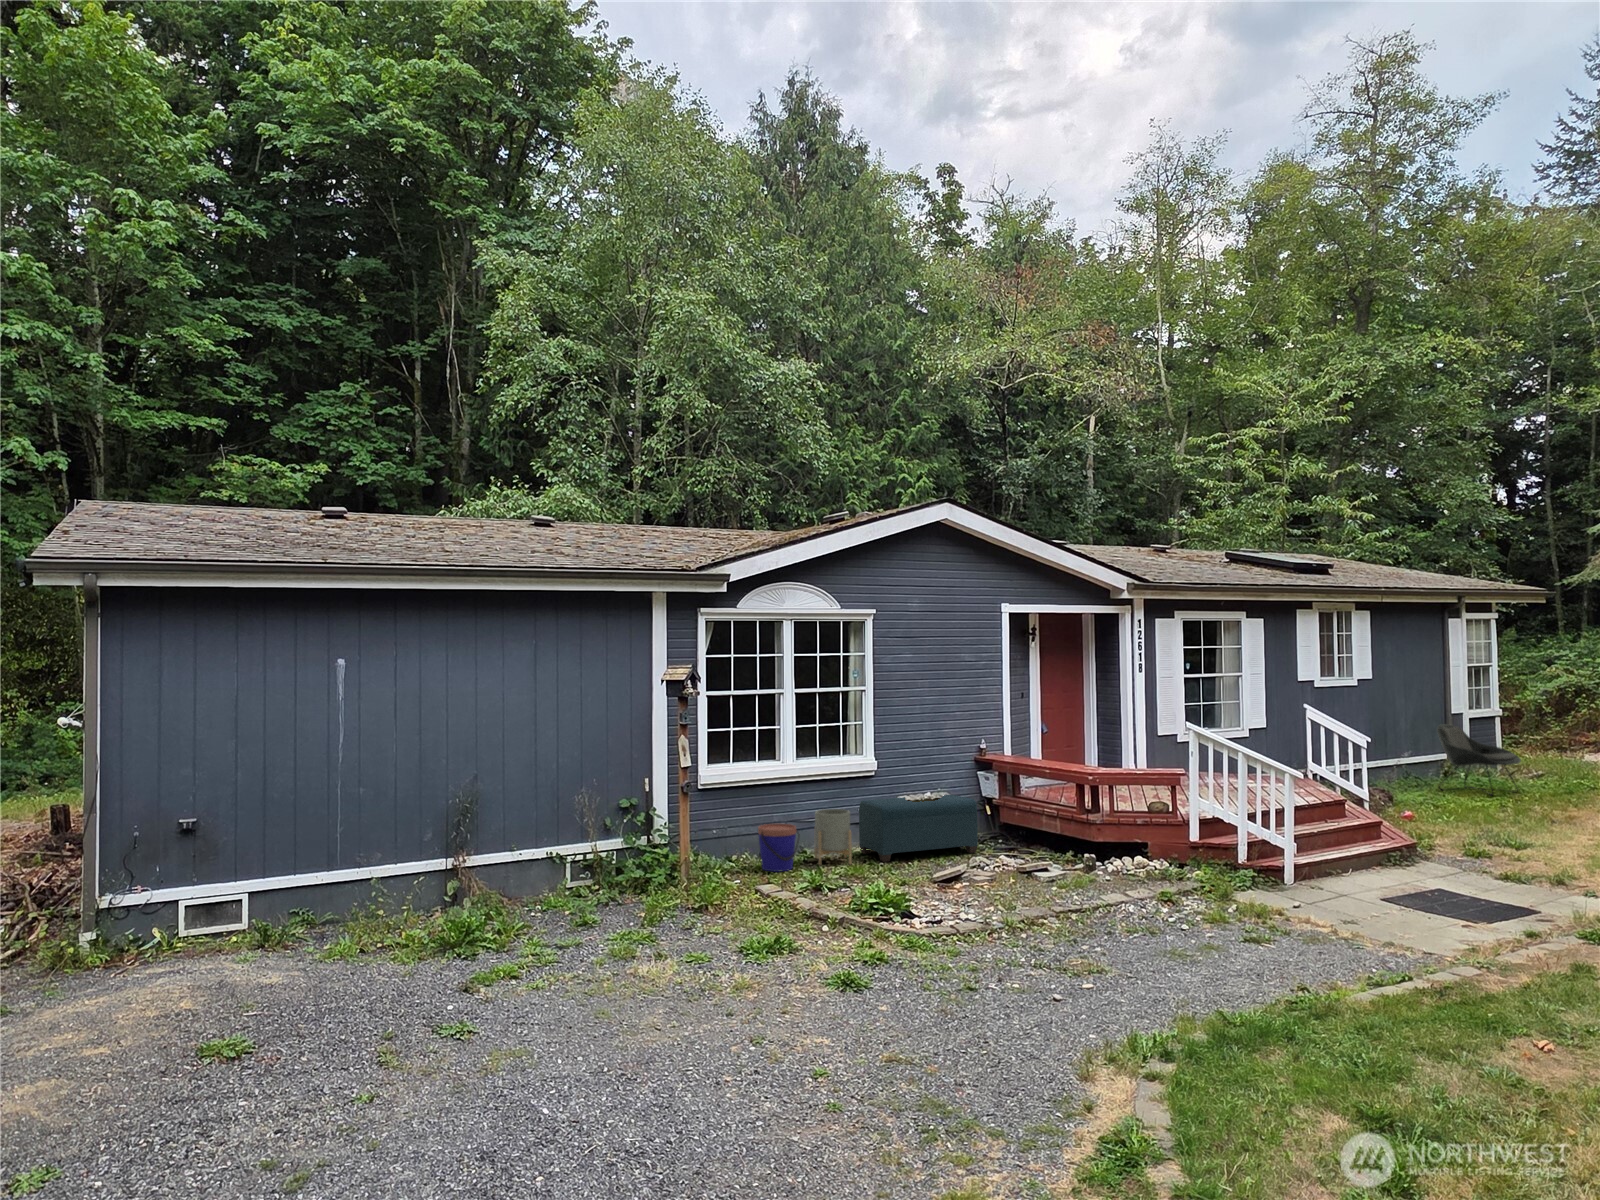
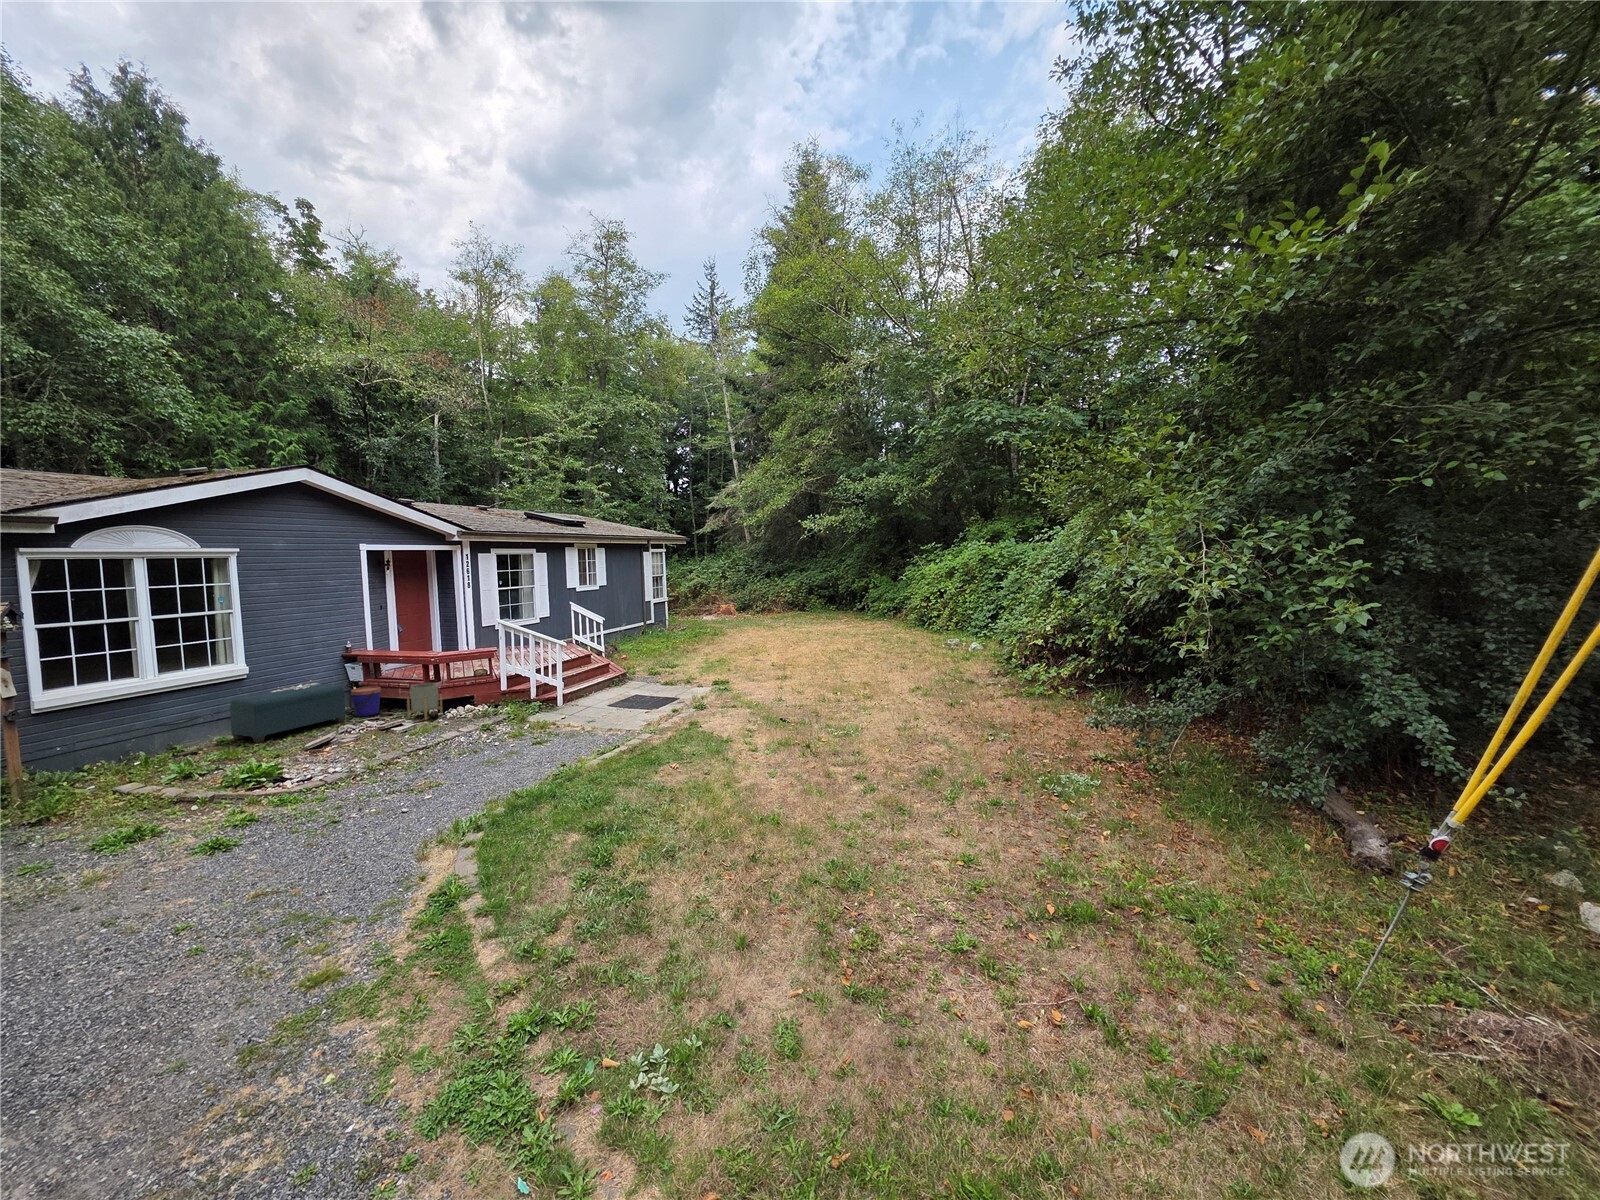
lounge chair: present [1437,724,1521,796] -> none [638,606,673,641]
planter: present [815,809,852,865] -> present [407,683,442,719]
bucket: present [758,824,800,872] -> present [349,686,381,716]

